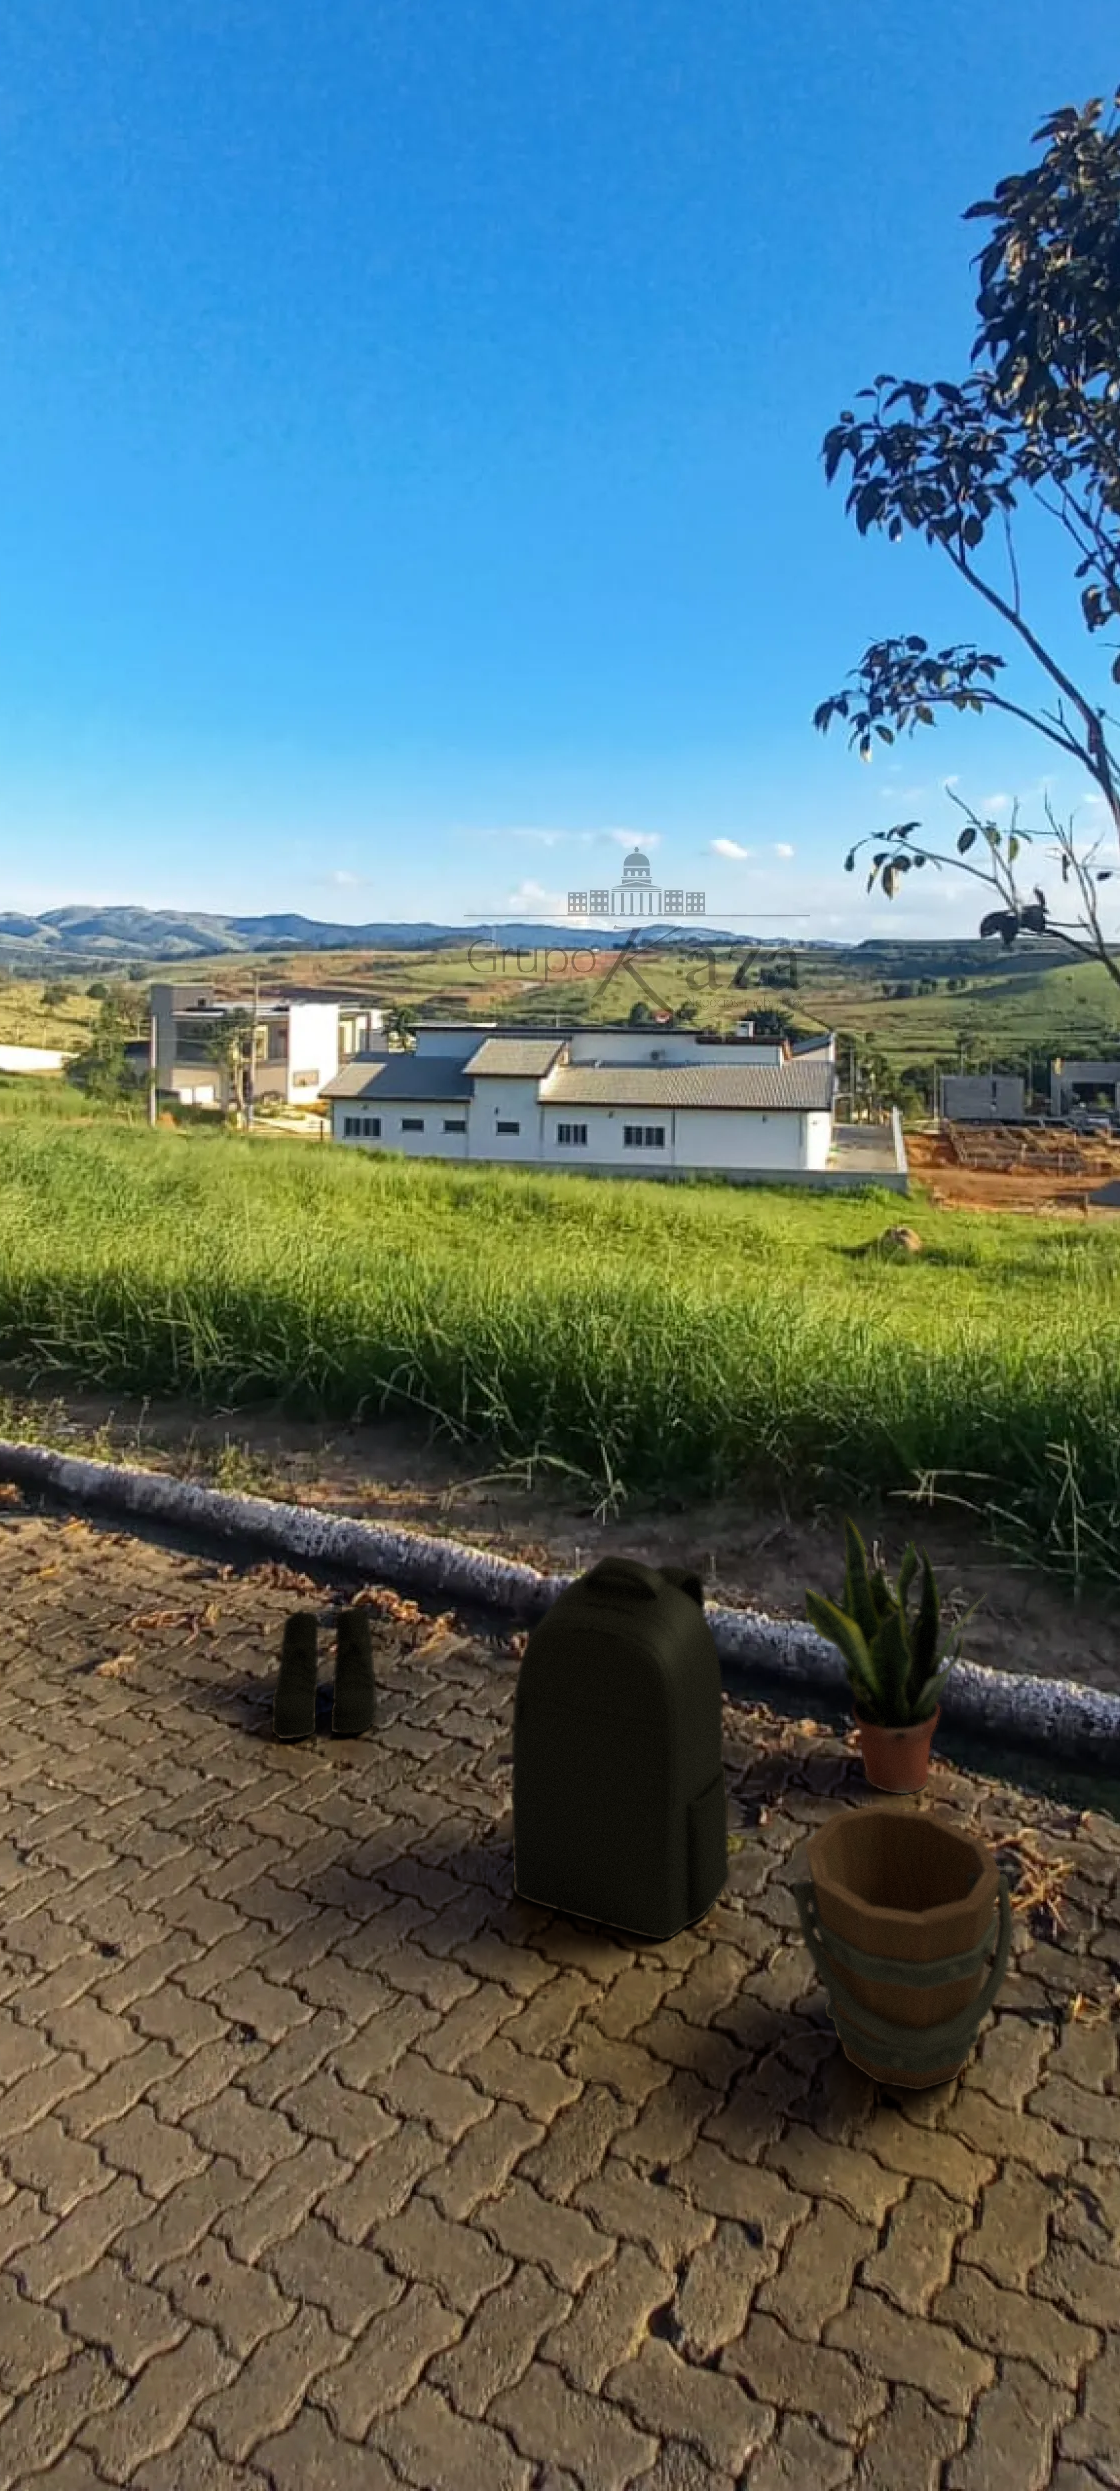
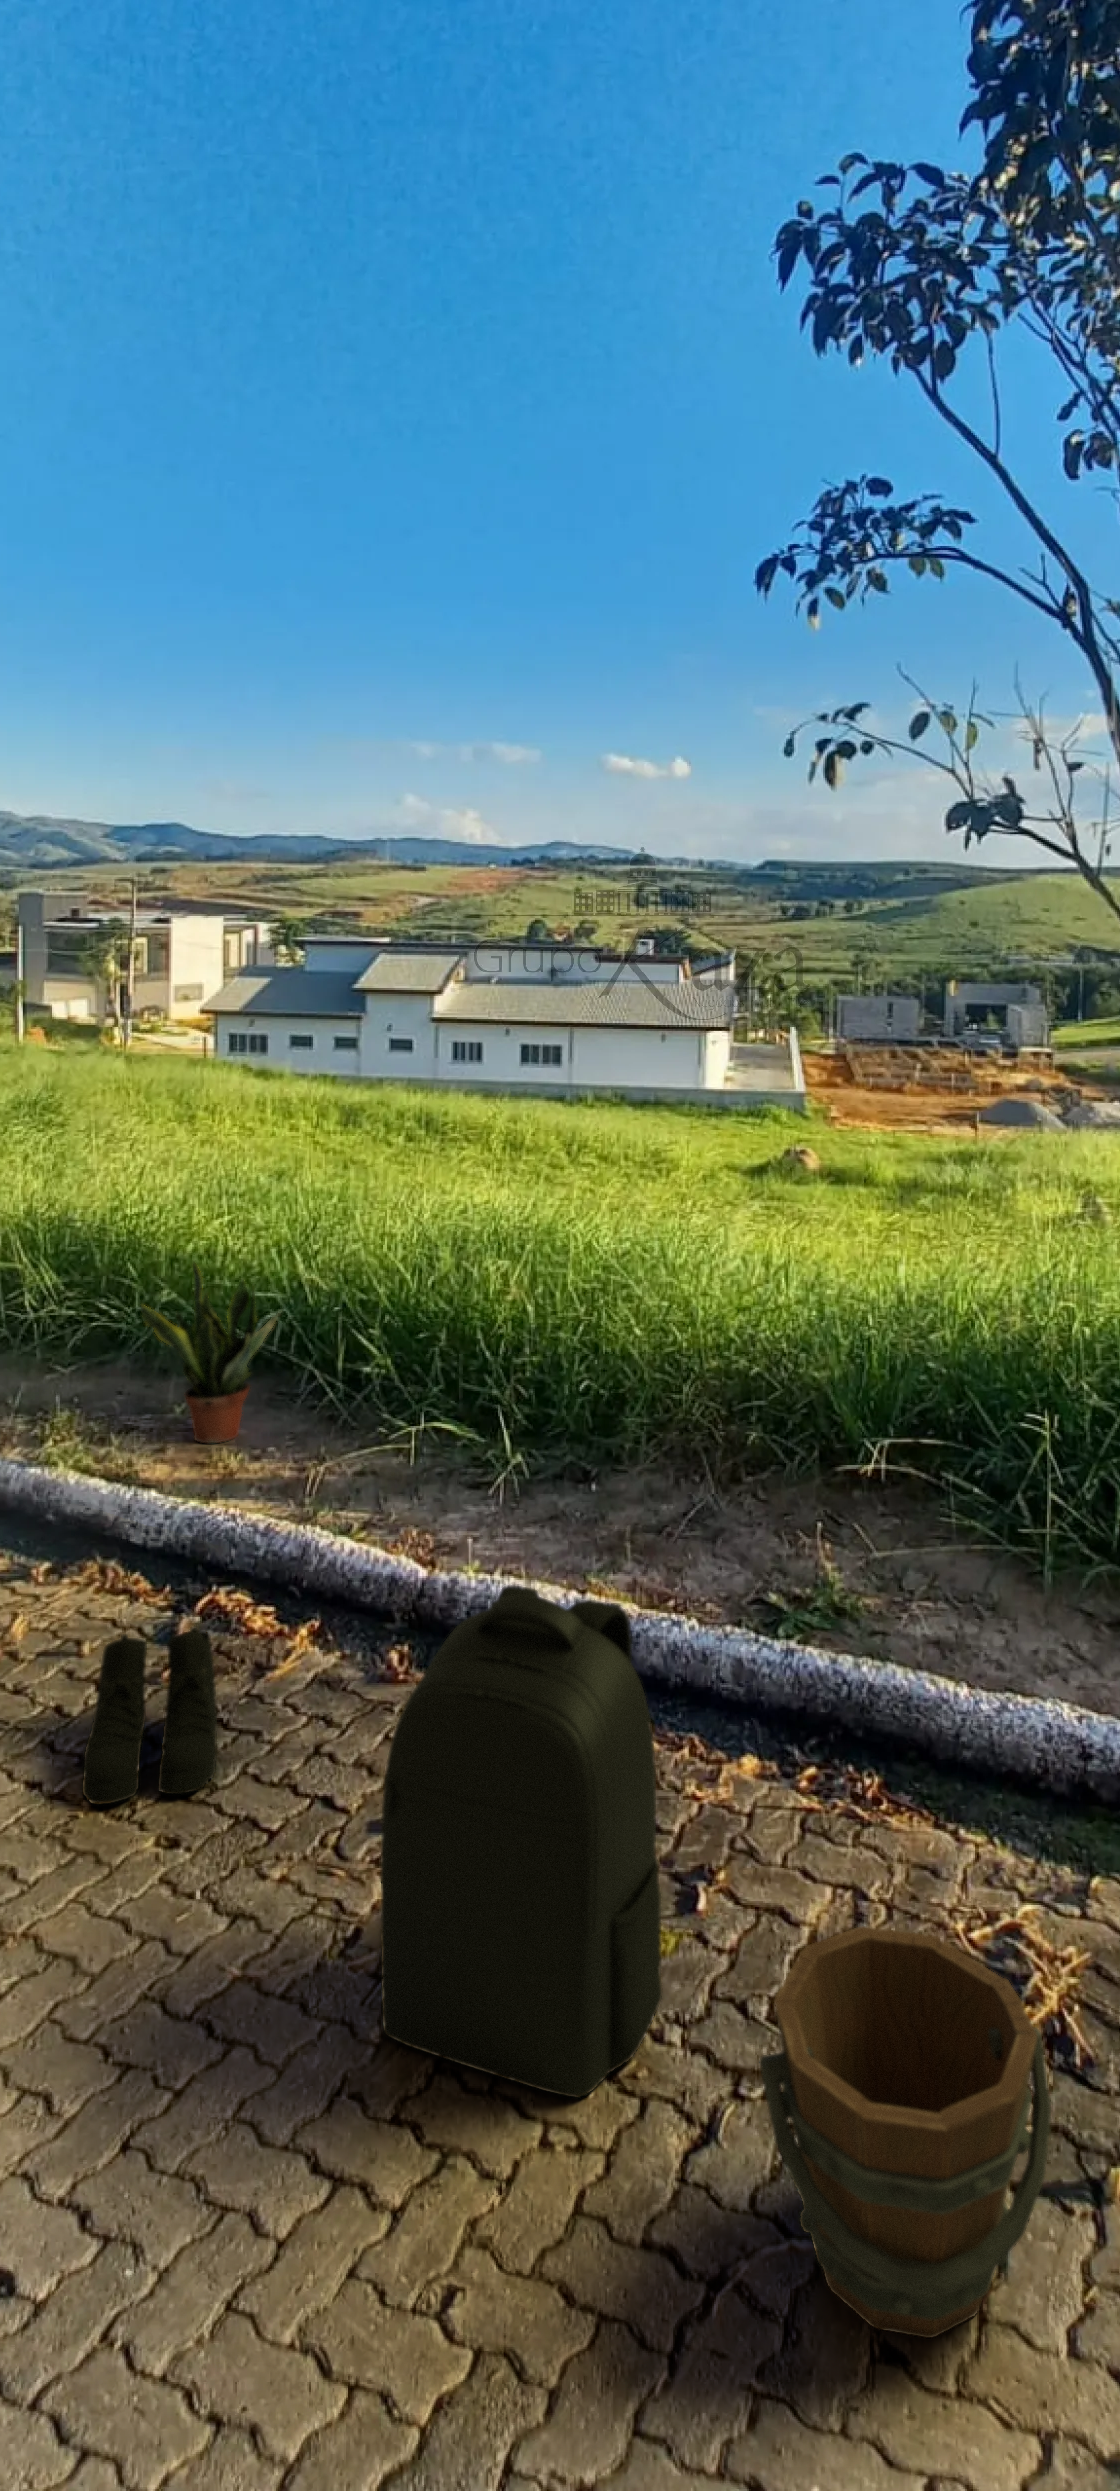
potted plant: present [805,1516,985,1794] -> present [141,1263,278,1443]

